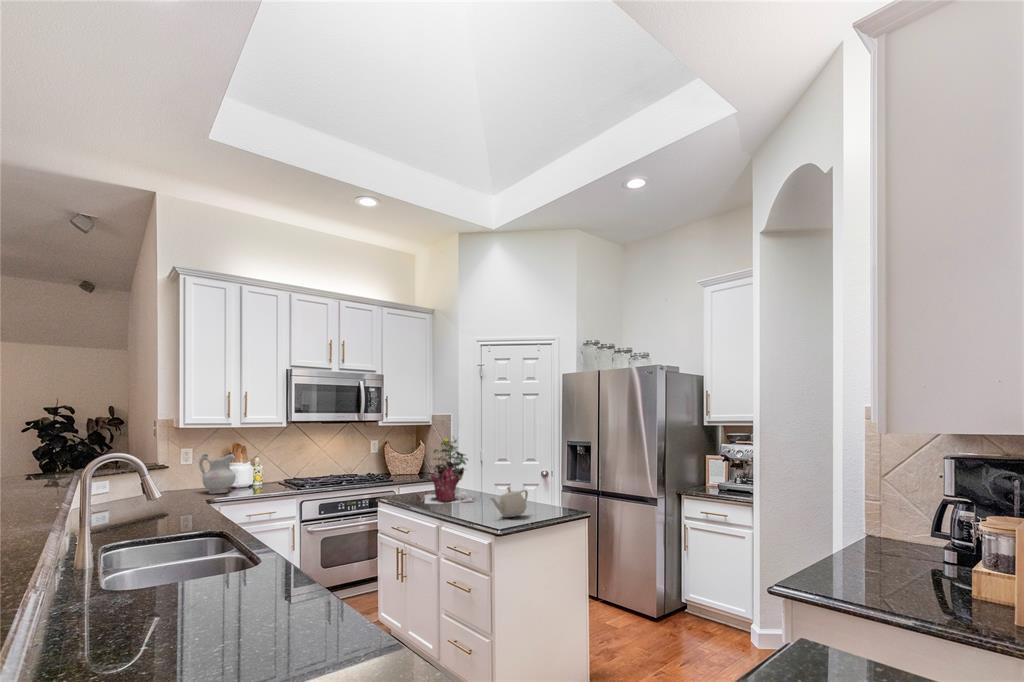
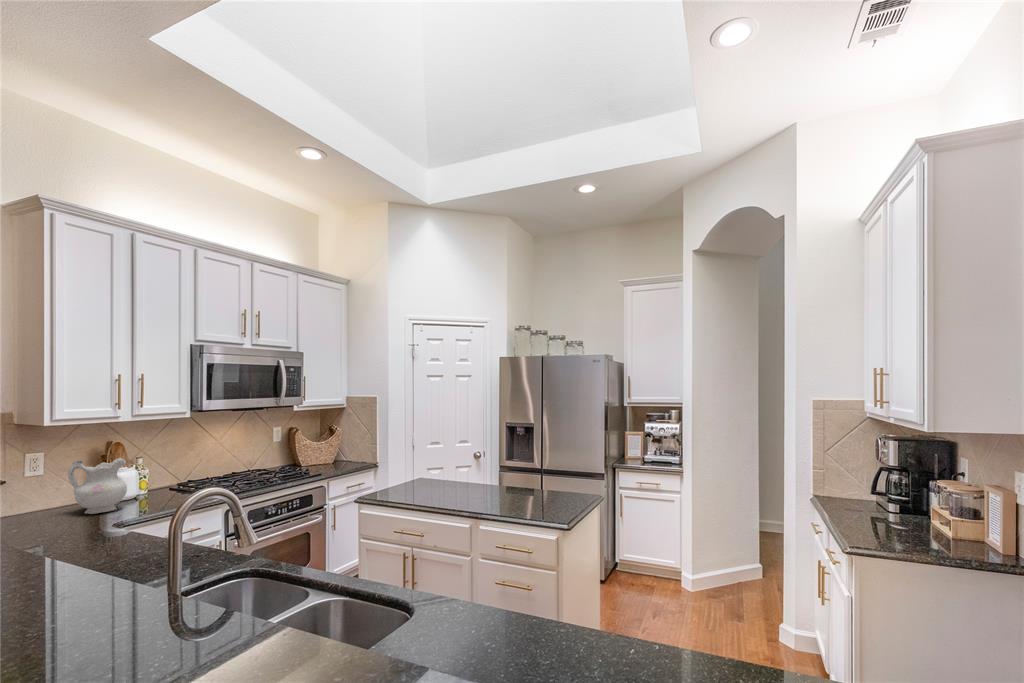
potted plant: present [425,438,473,504] -> none [408,425,476,504]
teapot: present [490,487,528,517] -> none [539,481,568,514]

